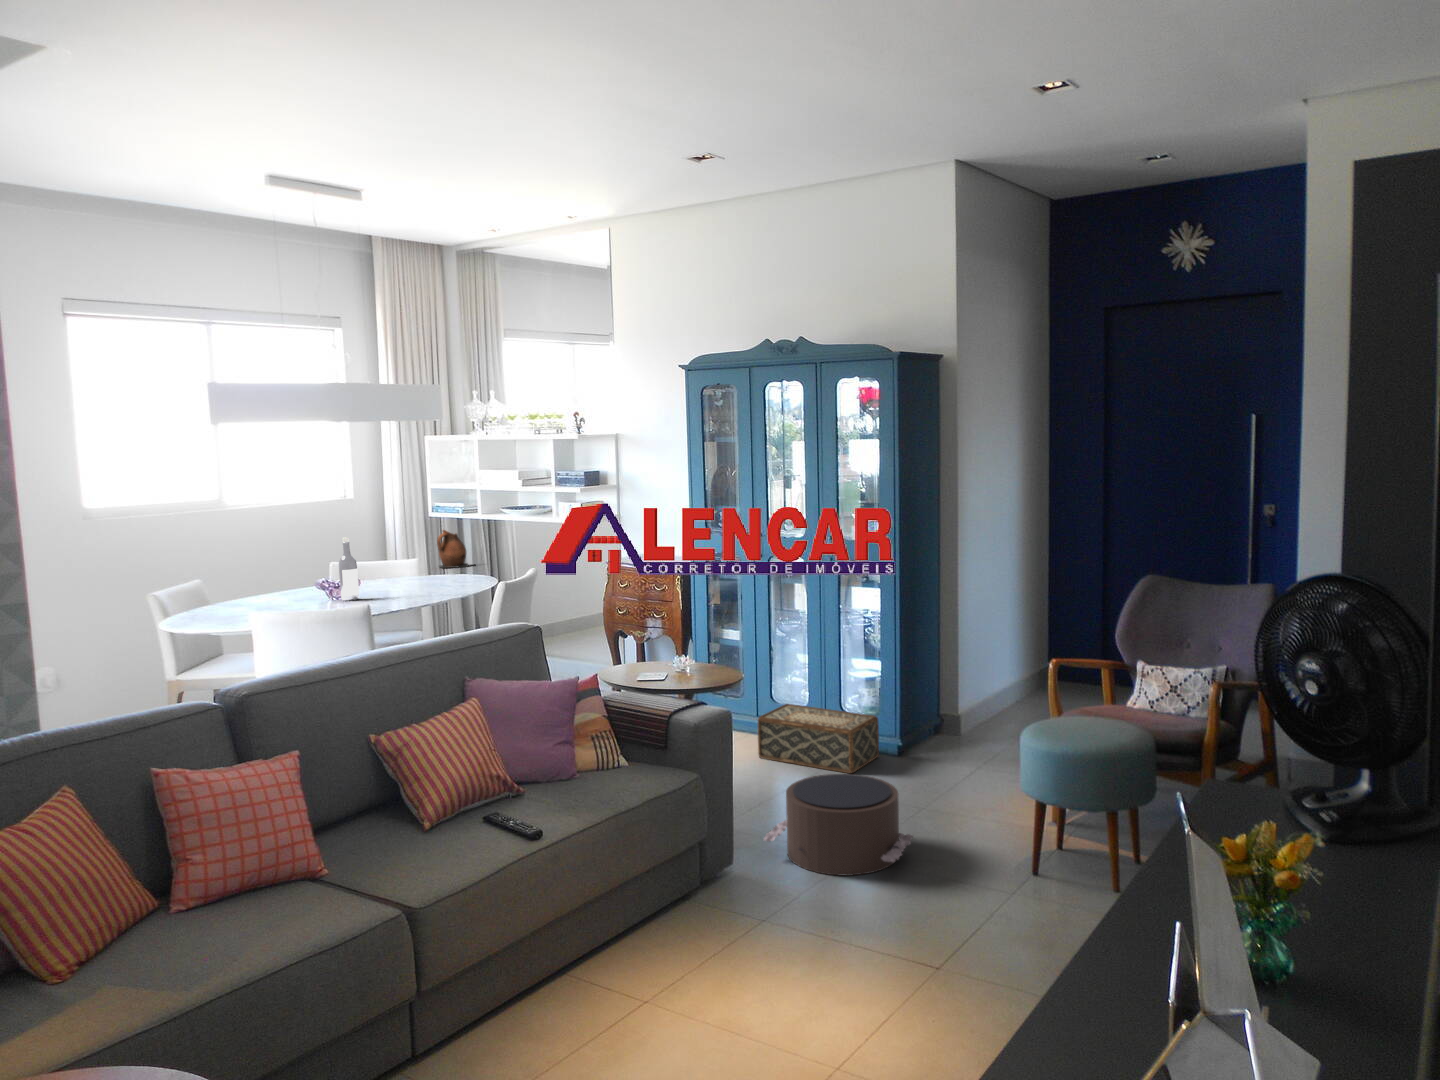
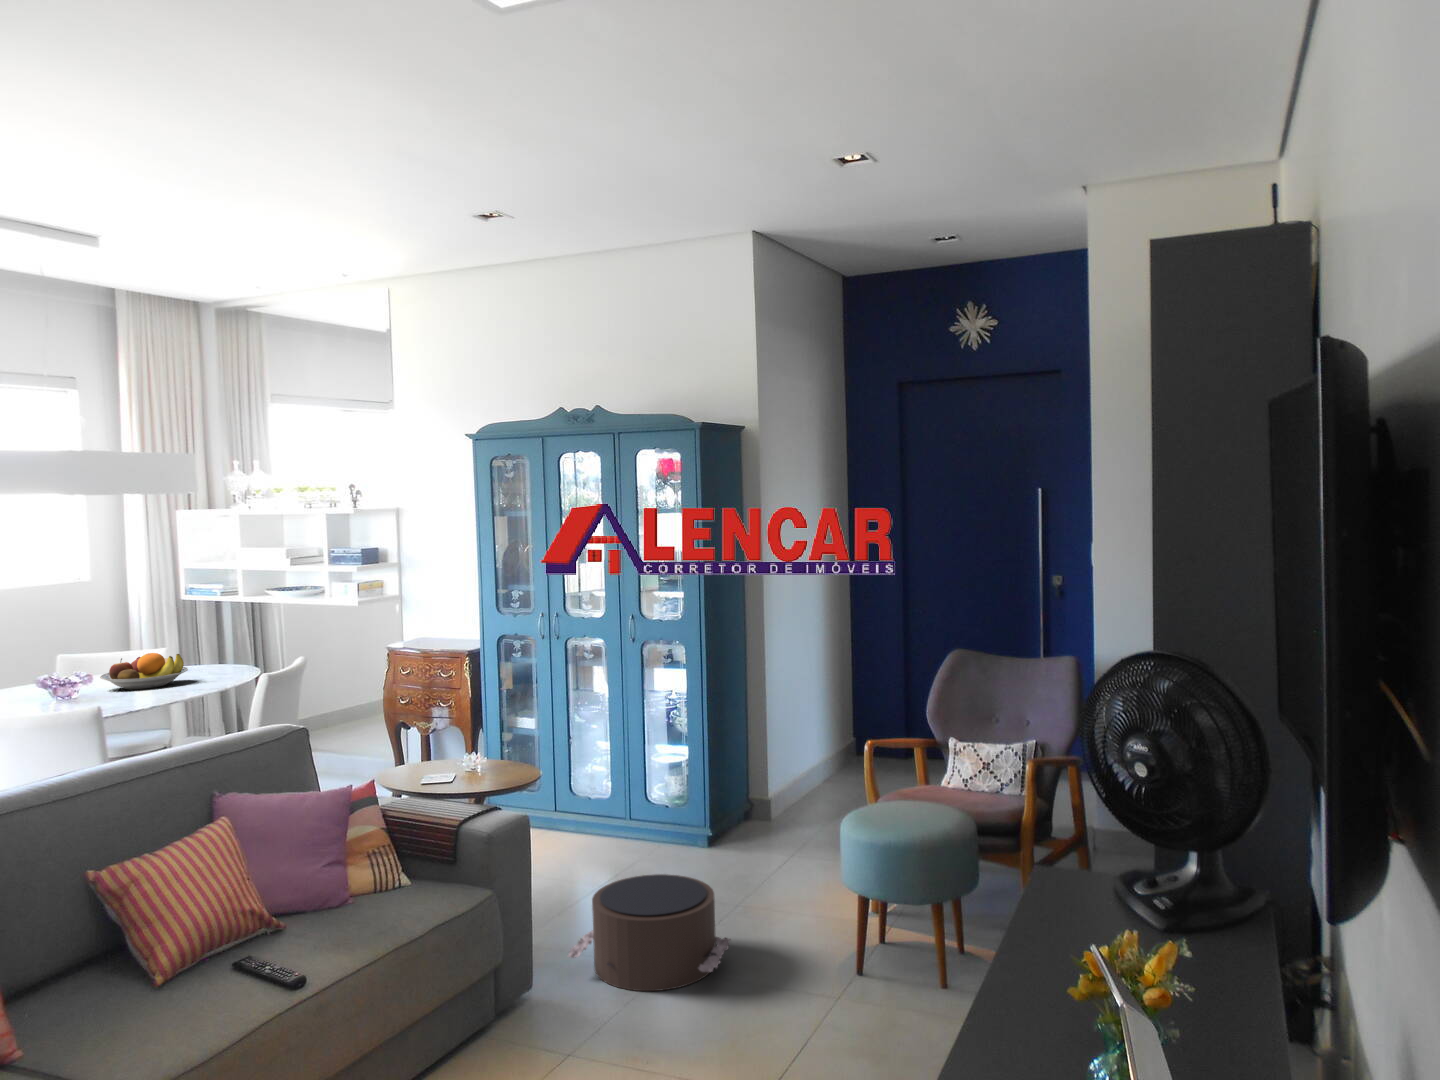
ceramic pitcher: present [437,530,469,568] -> none [189,615,228,658]
wine bottle: present [339,537,359,601] -> none [62,627,88,701]
fruit bowl: none [368,562,439,593] -> present [100,653,188,689]
woven basket: present [758,704,879,773] -> none [557,796,688,870]

